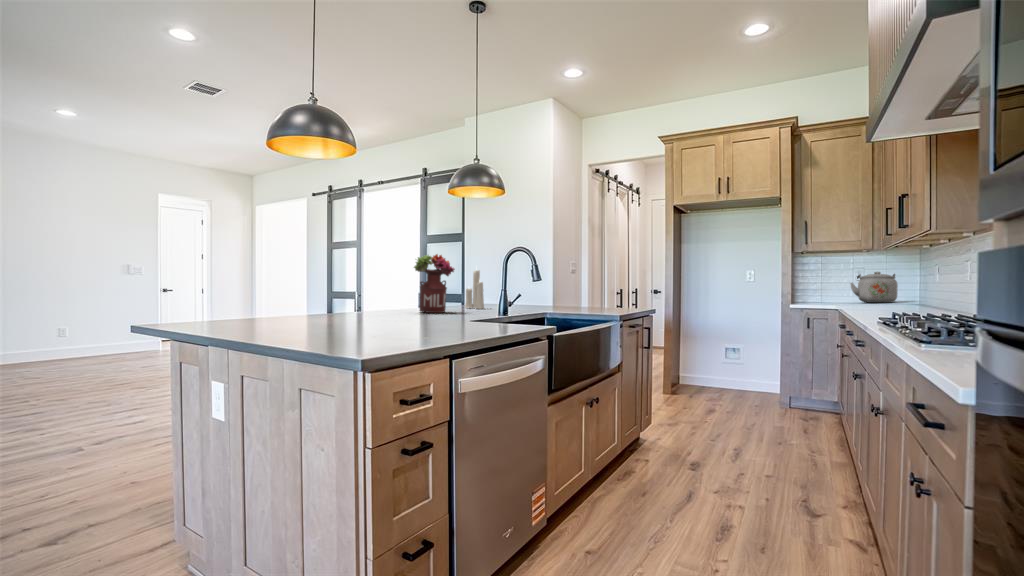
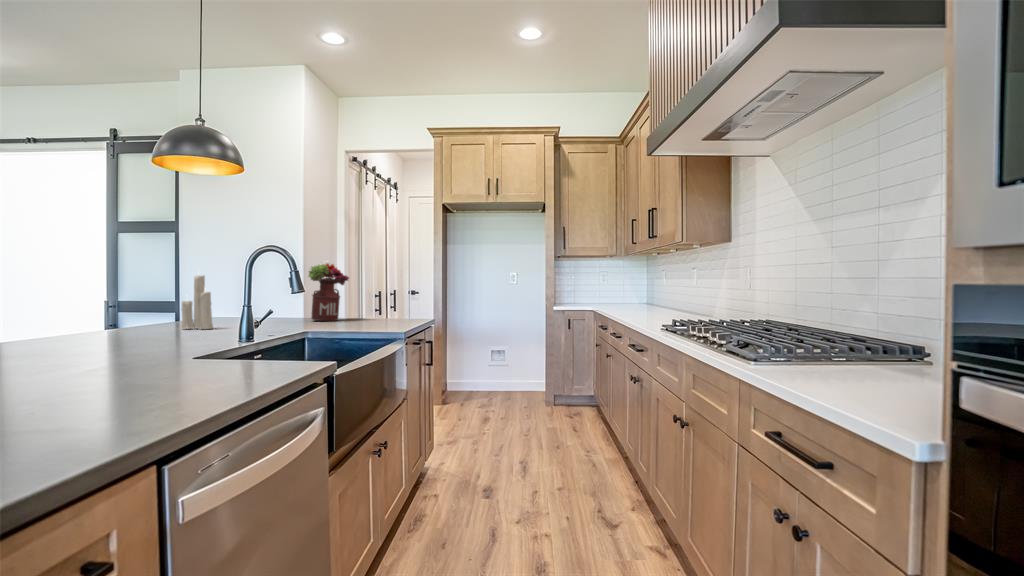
flower arrangement: present [414,254,455,313] -> present [308,263,349,321]
kettle: present [850,272,898,303] -> none [596,276,631,303]

